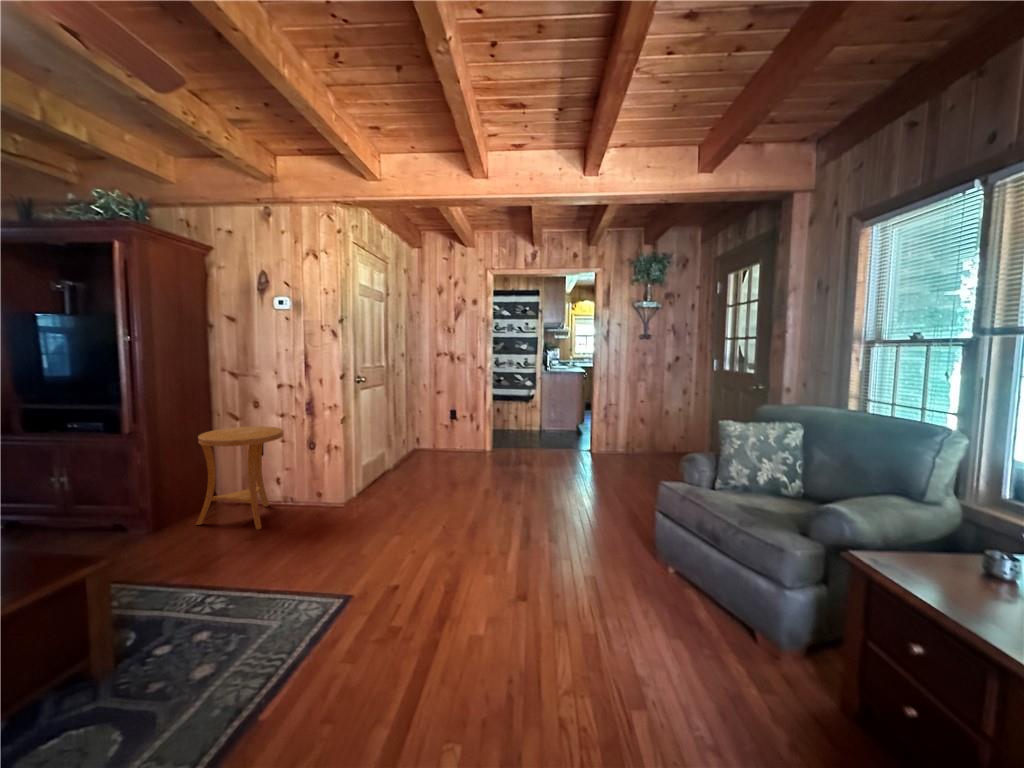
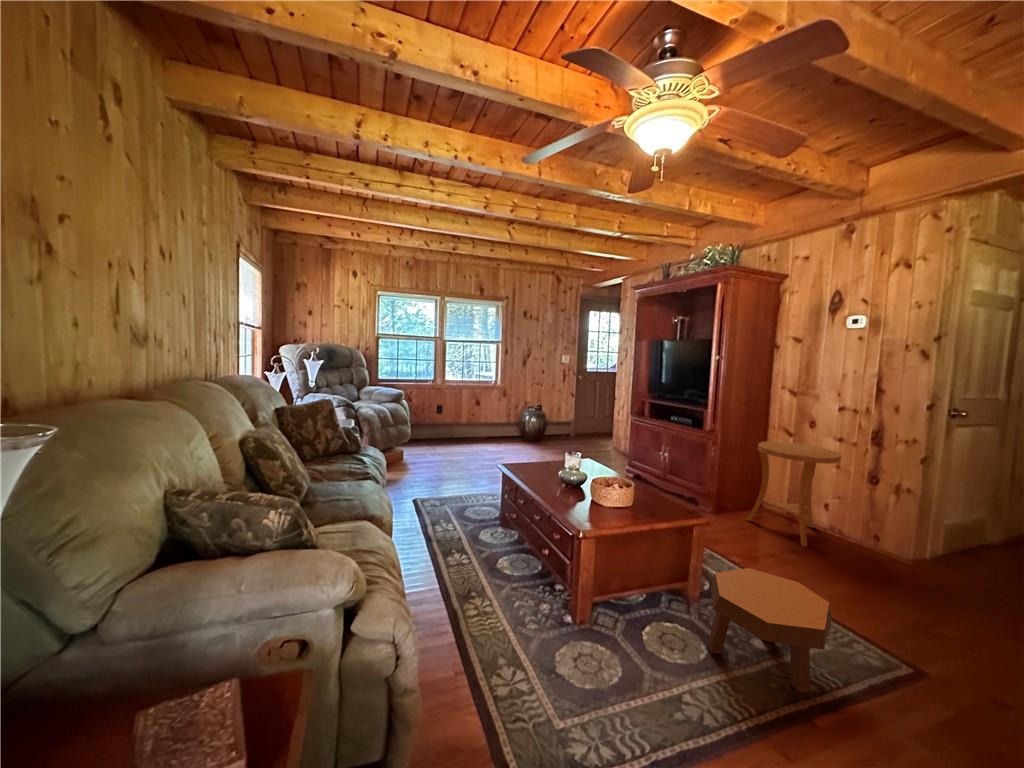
footstool: none [124,578,273,730] -> present [708,568,832,693]

